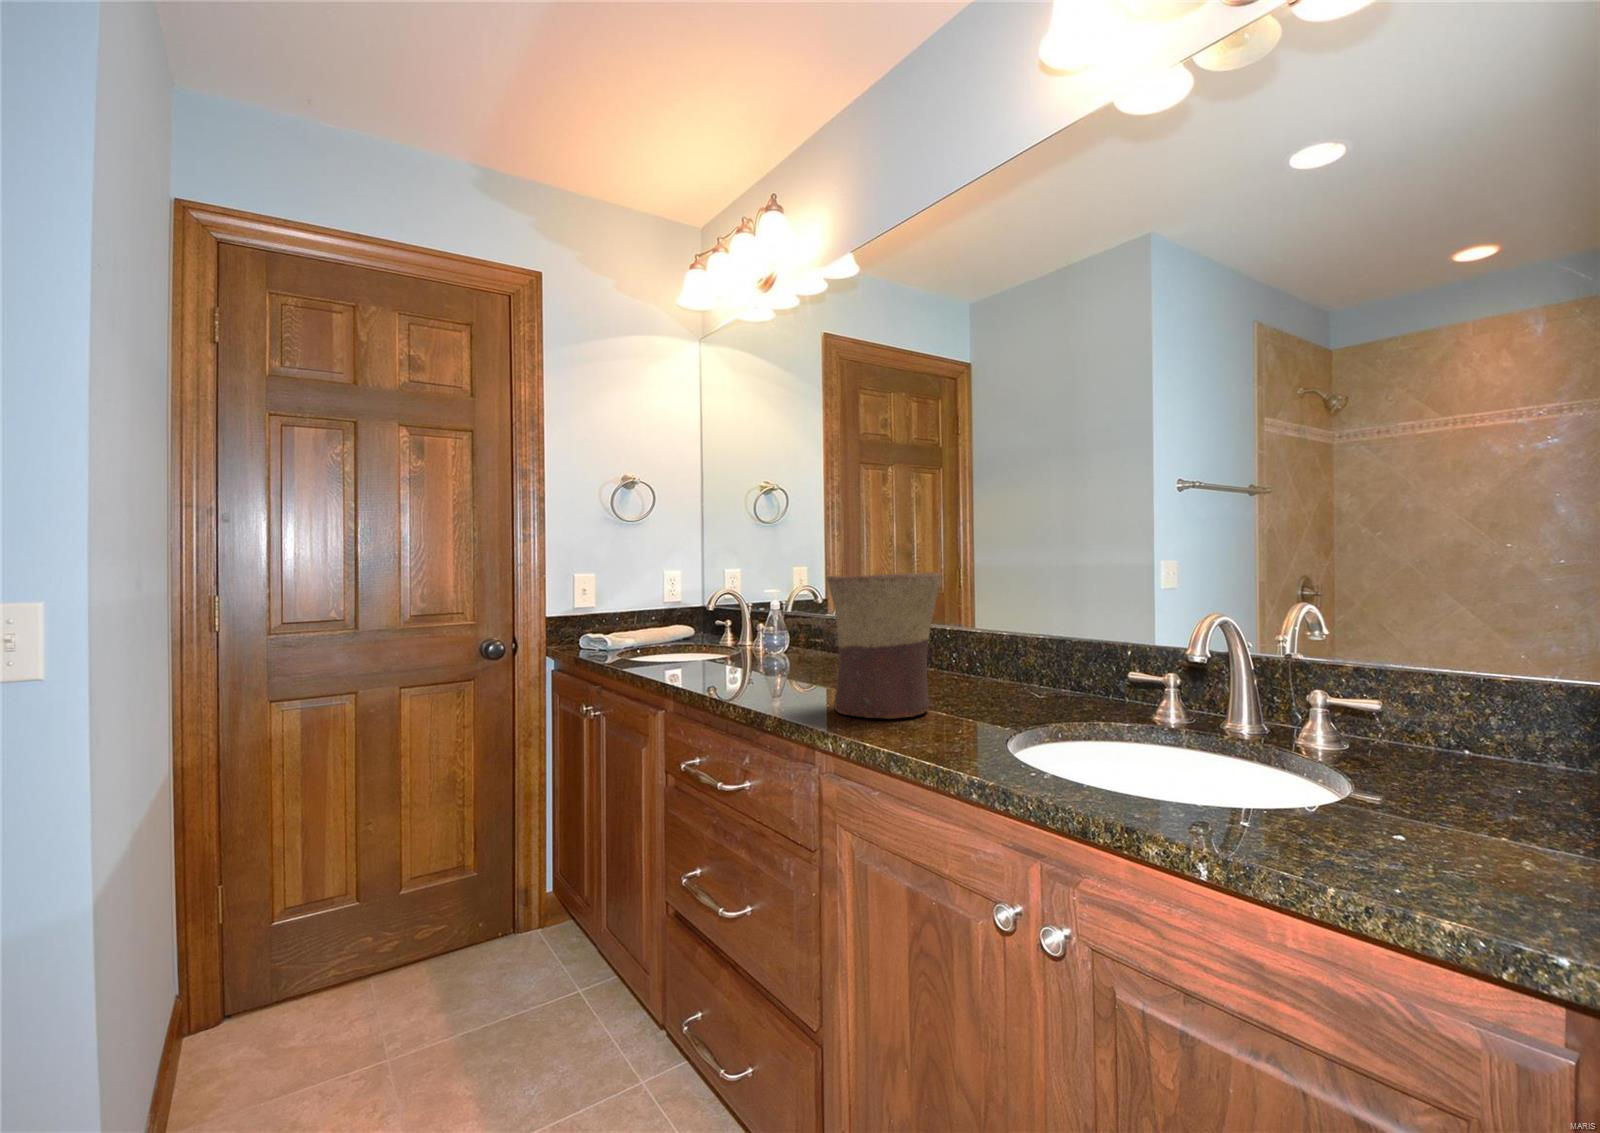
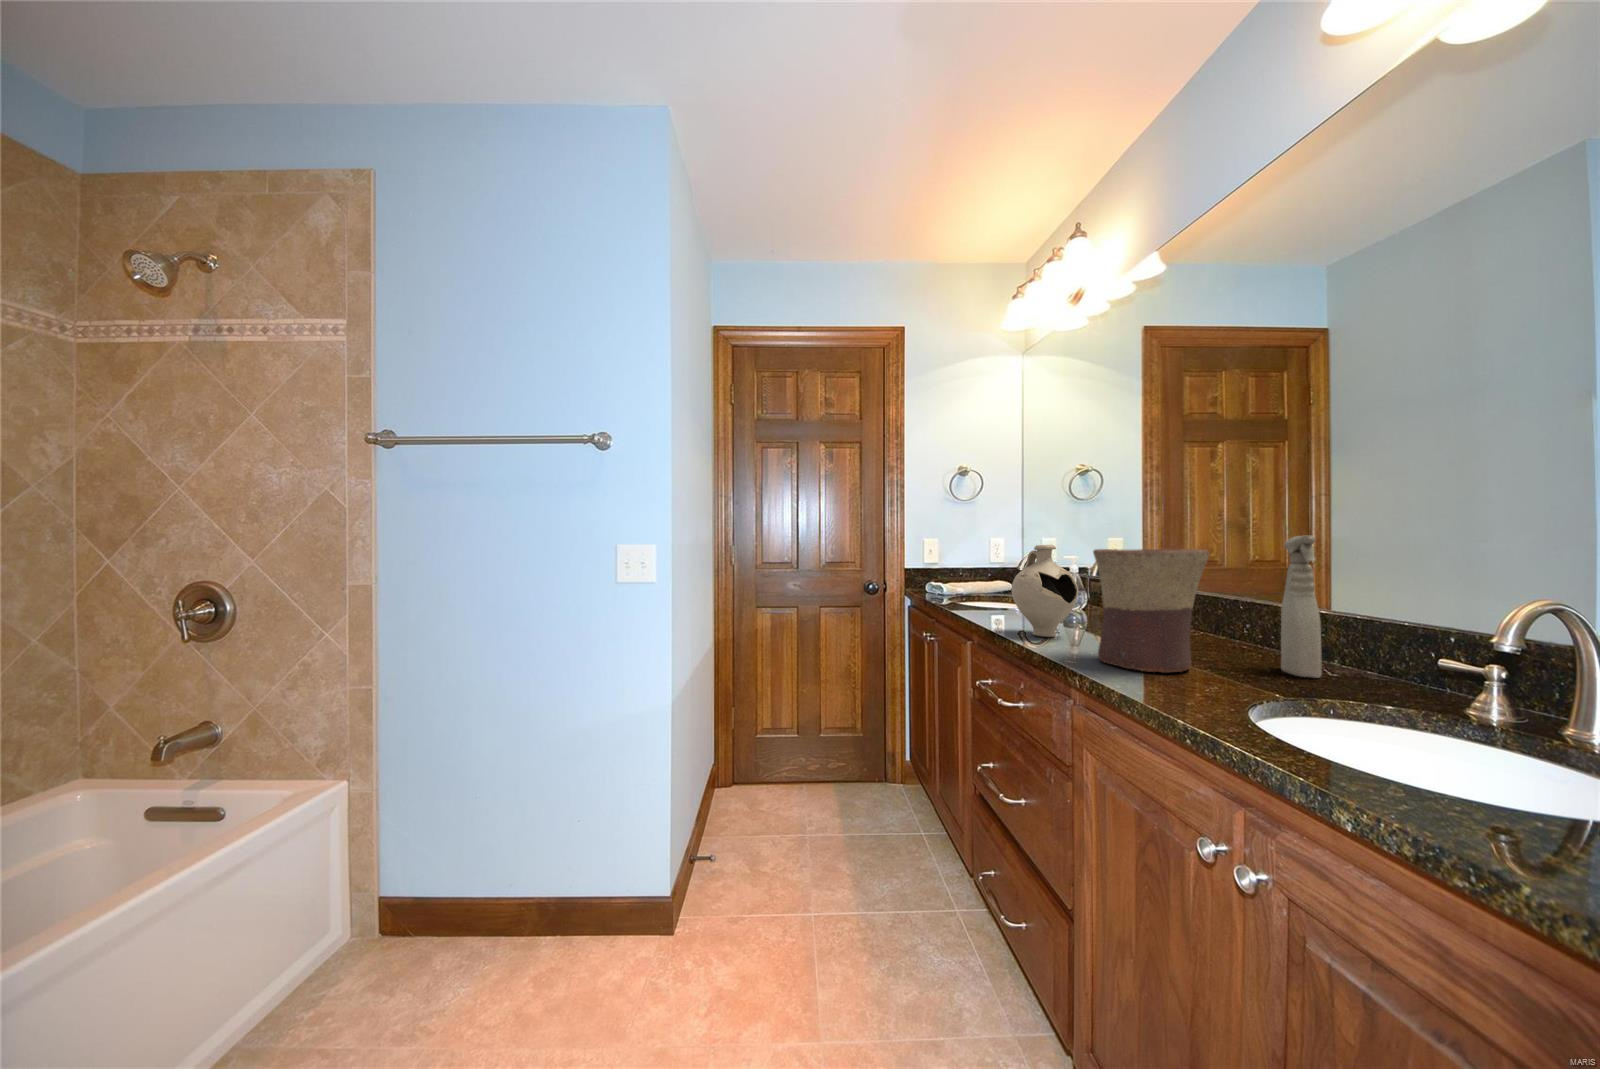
spray bottle: none [996,556,1032,702] -> present [1281,536,1322,678]
decorative vase: none [719,574,797,692] -> present [1011,545,1078,637]

